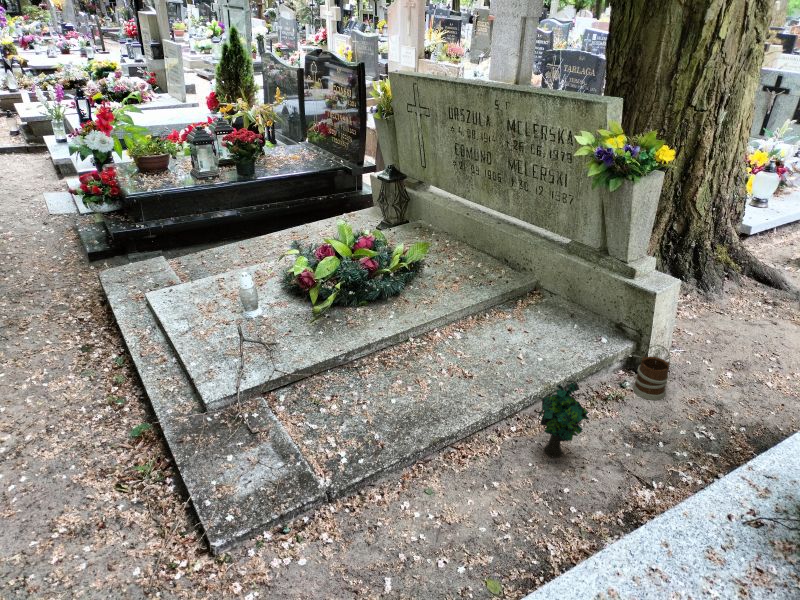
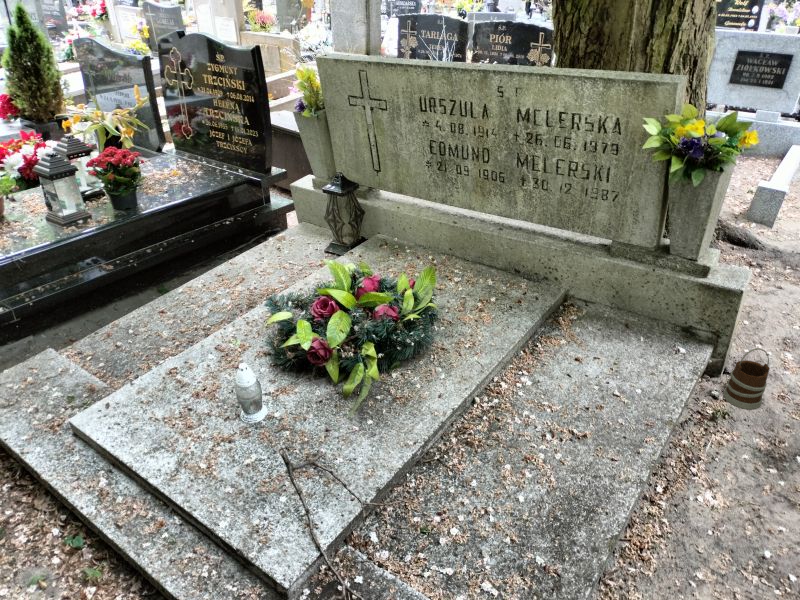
decorative plant: present [539,381,590,458] -> none [696,425,773,517]

